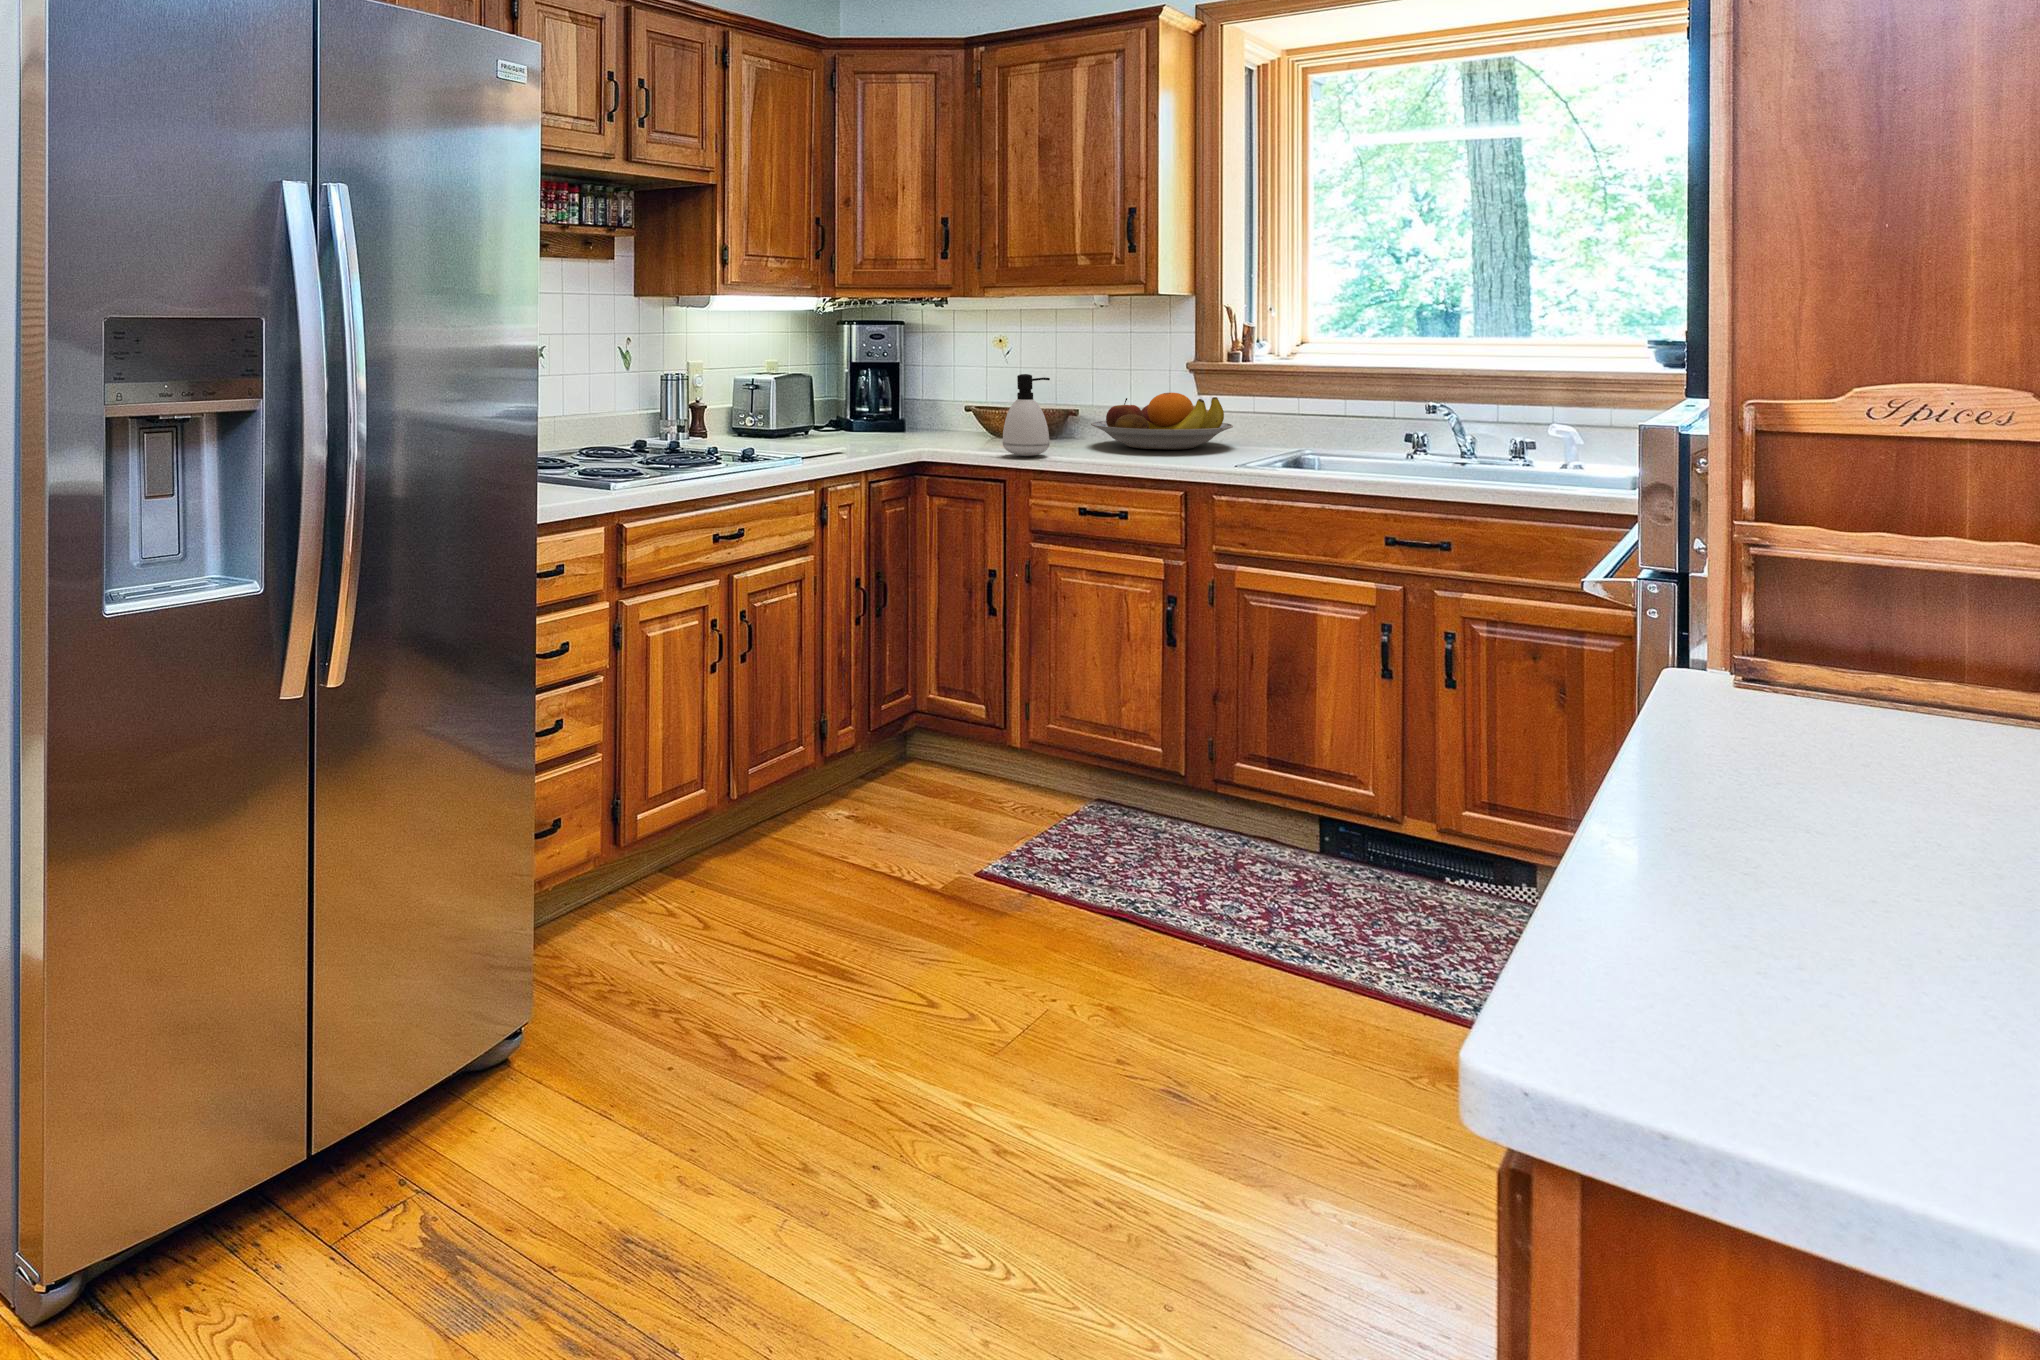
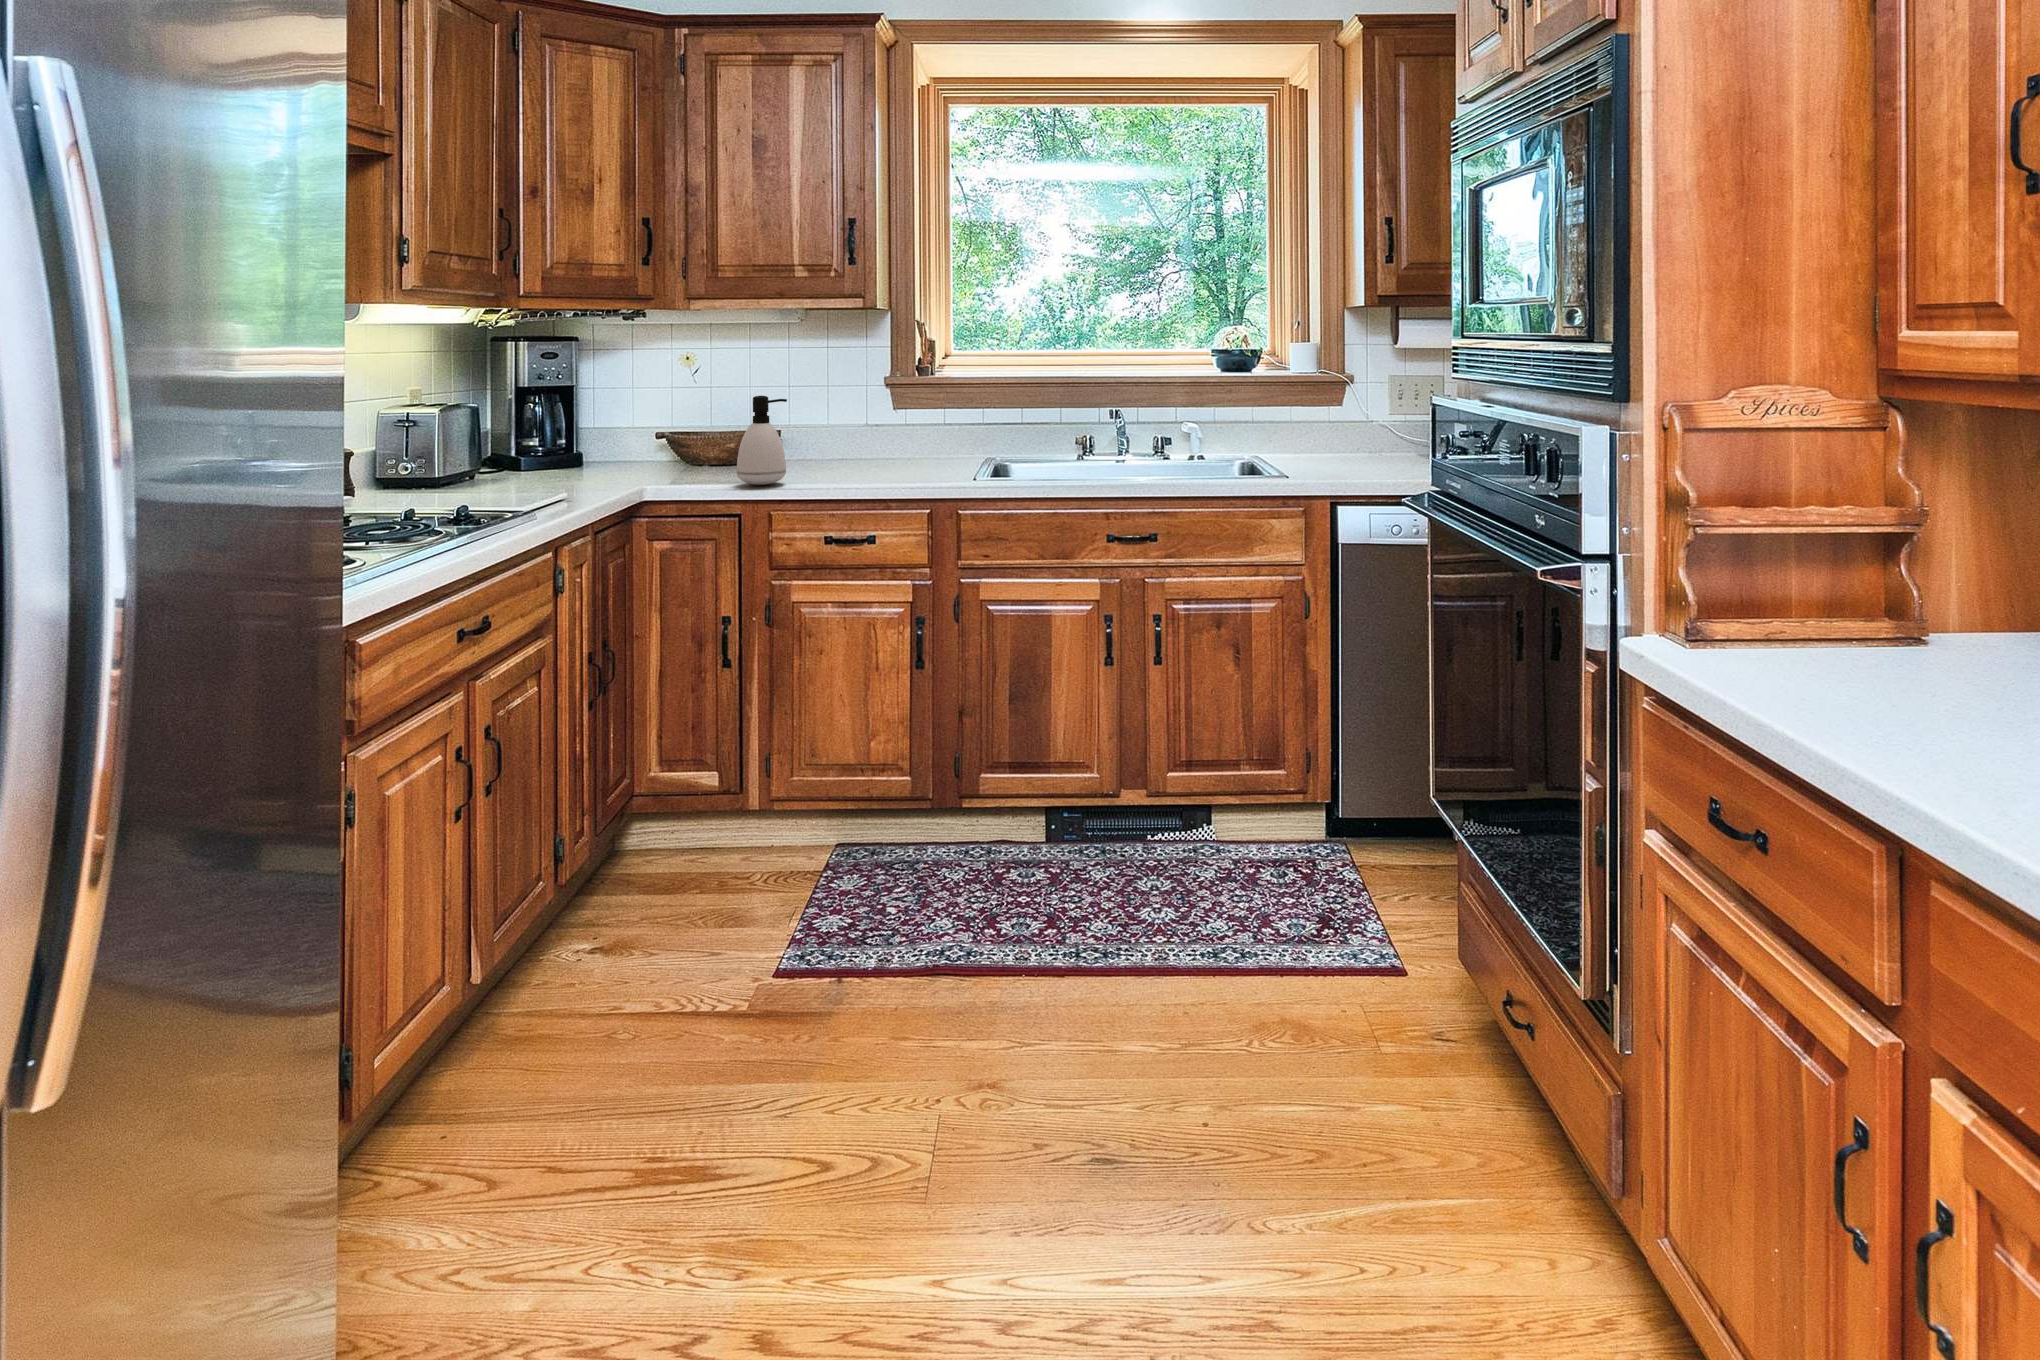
fruit bowl: present [1091,393,1233,449] -> none [810,411,941,468]

